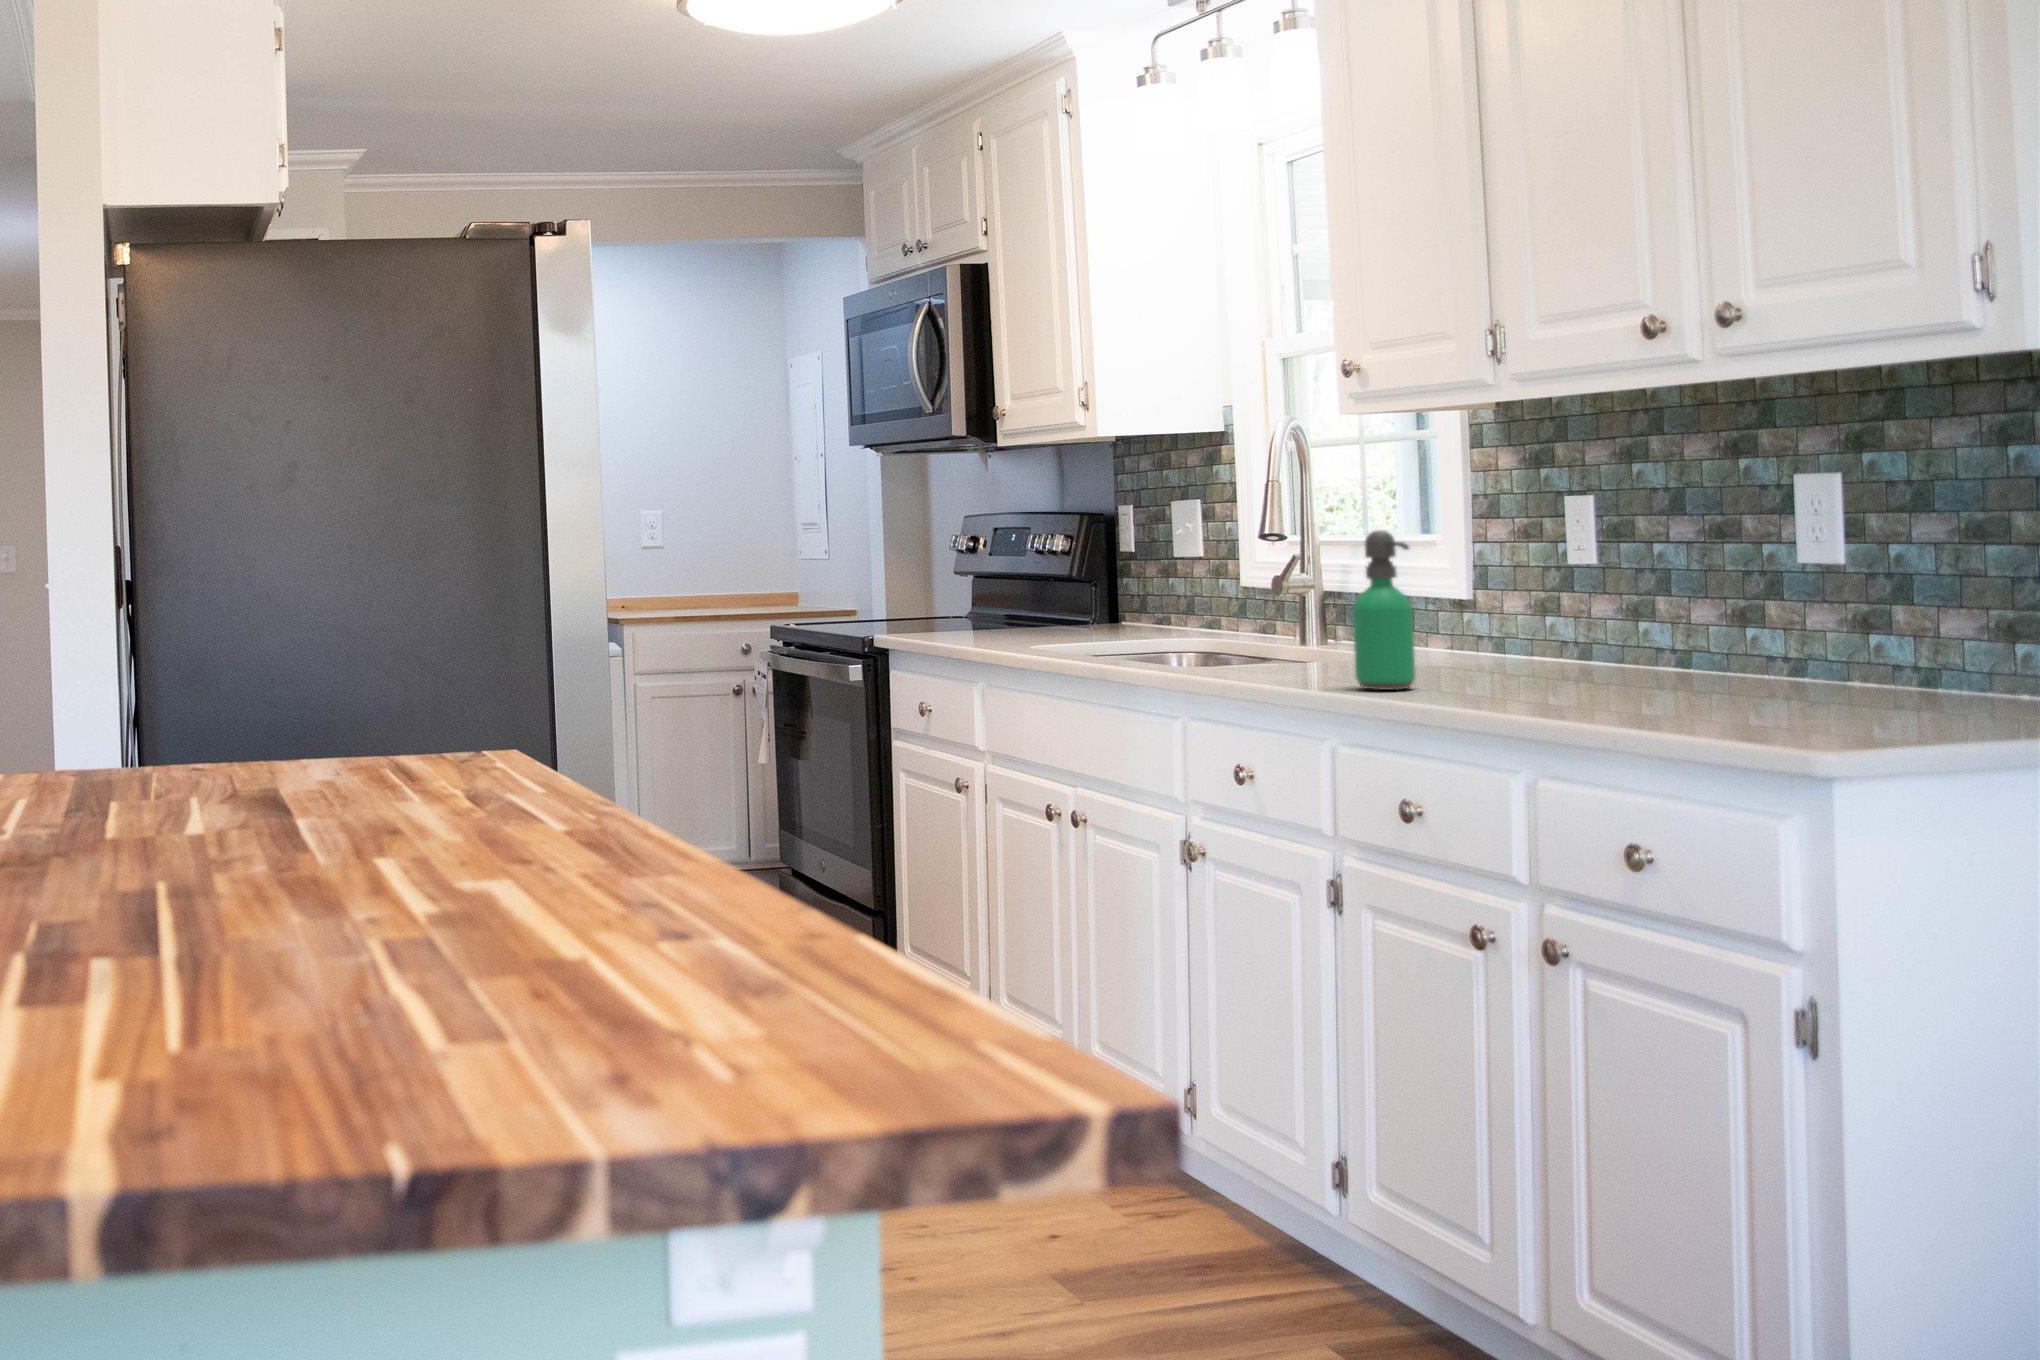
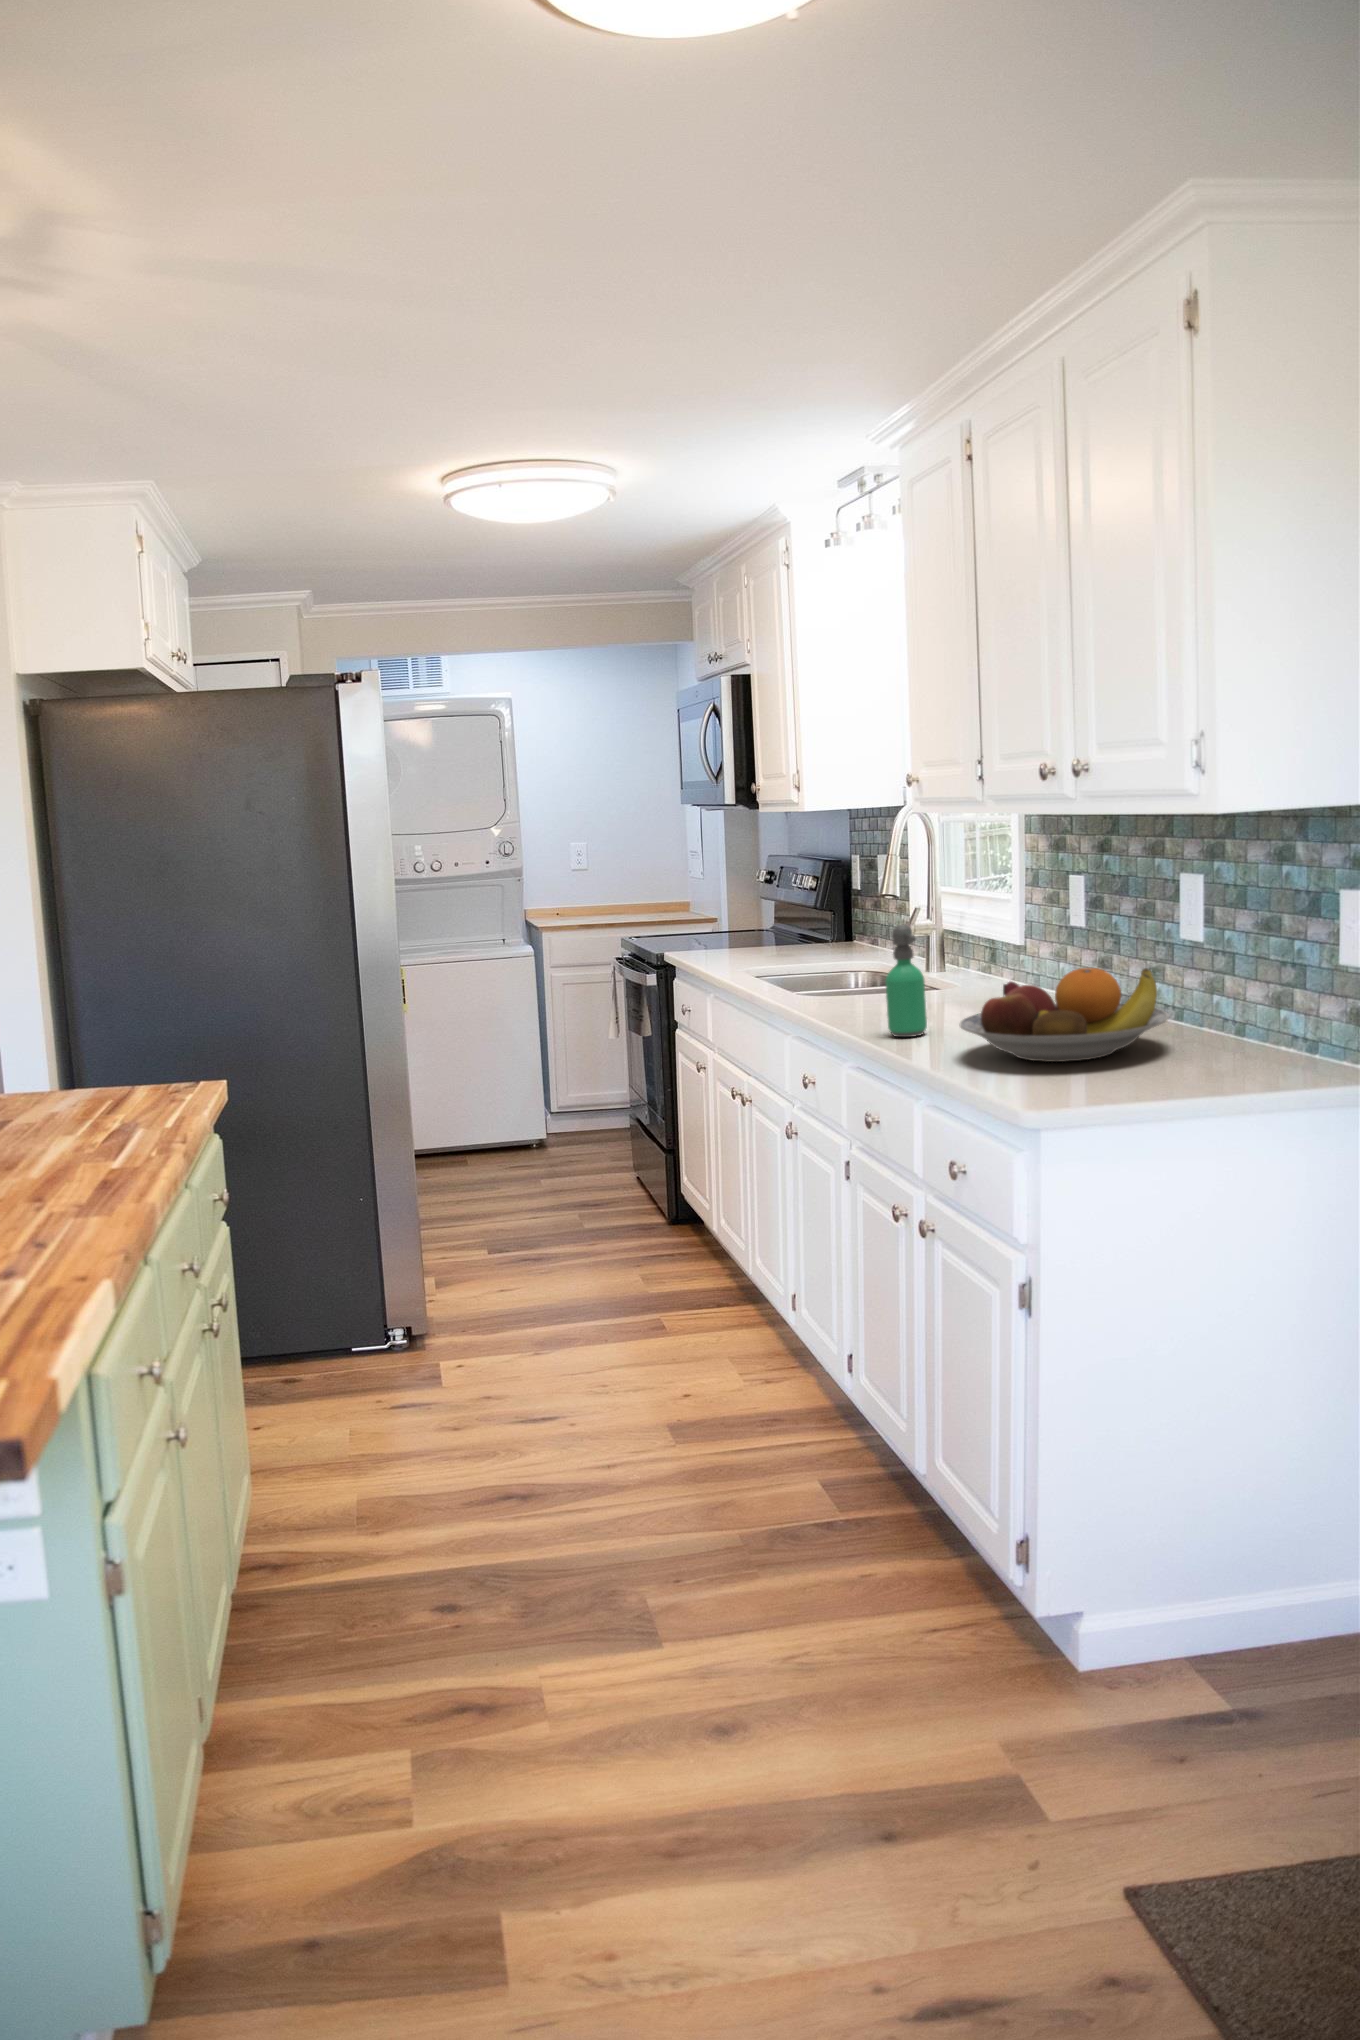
fruit bowl: none [1514,579,1853,709] -> present [960,968,1169,1062]

